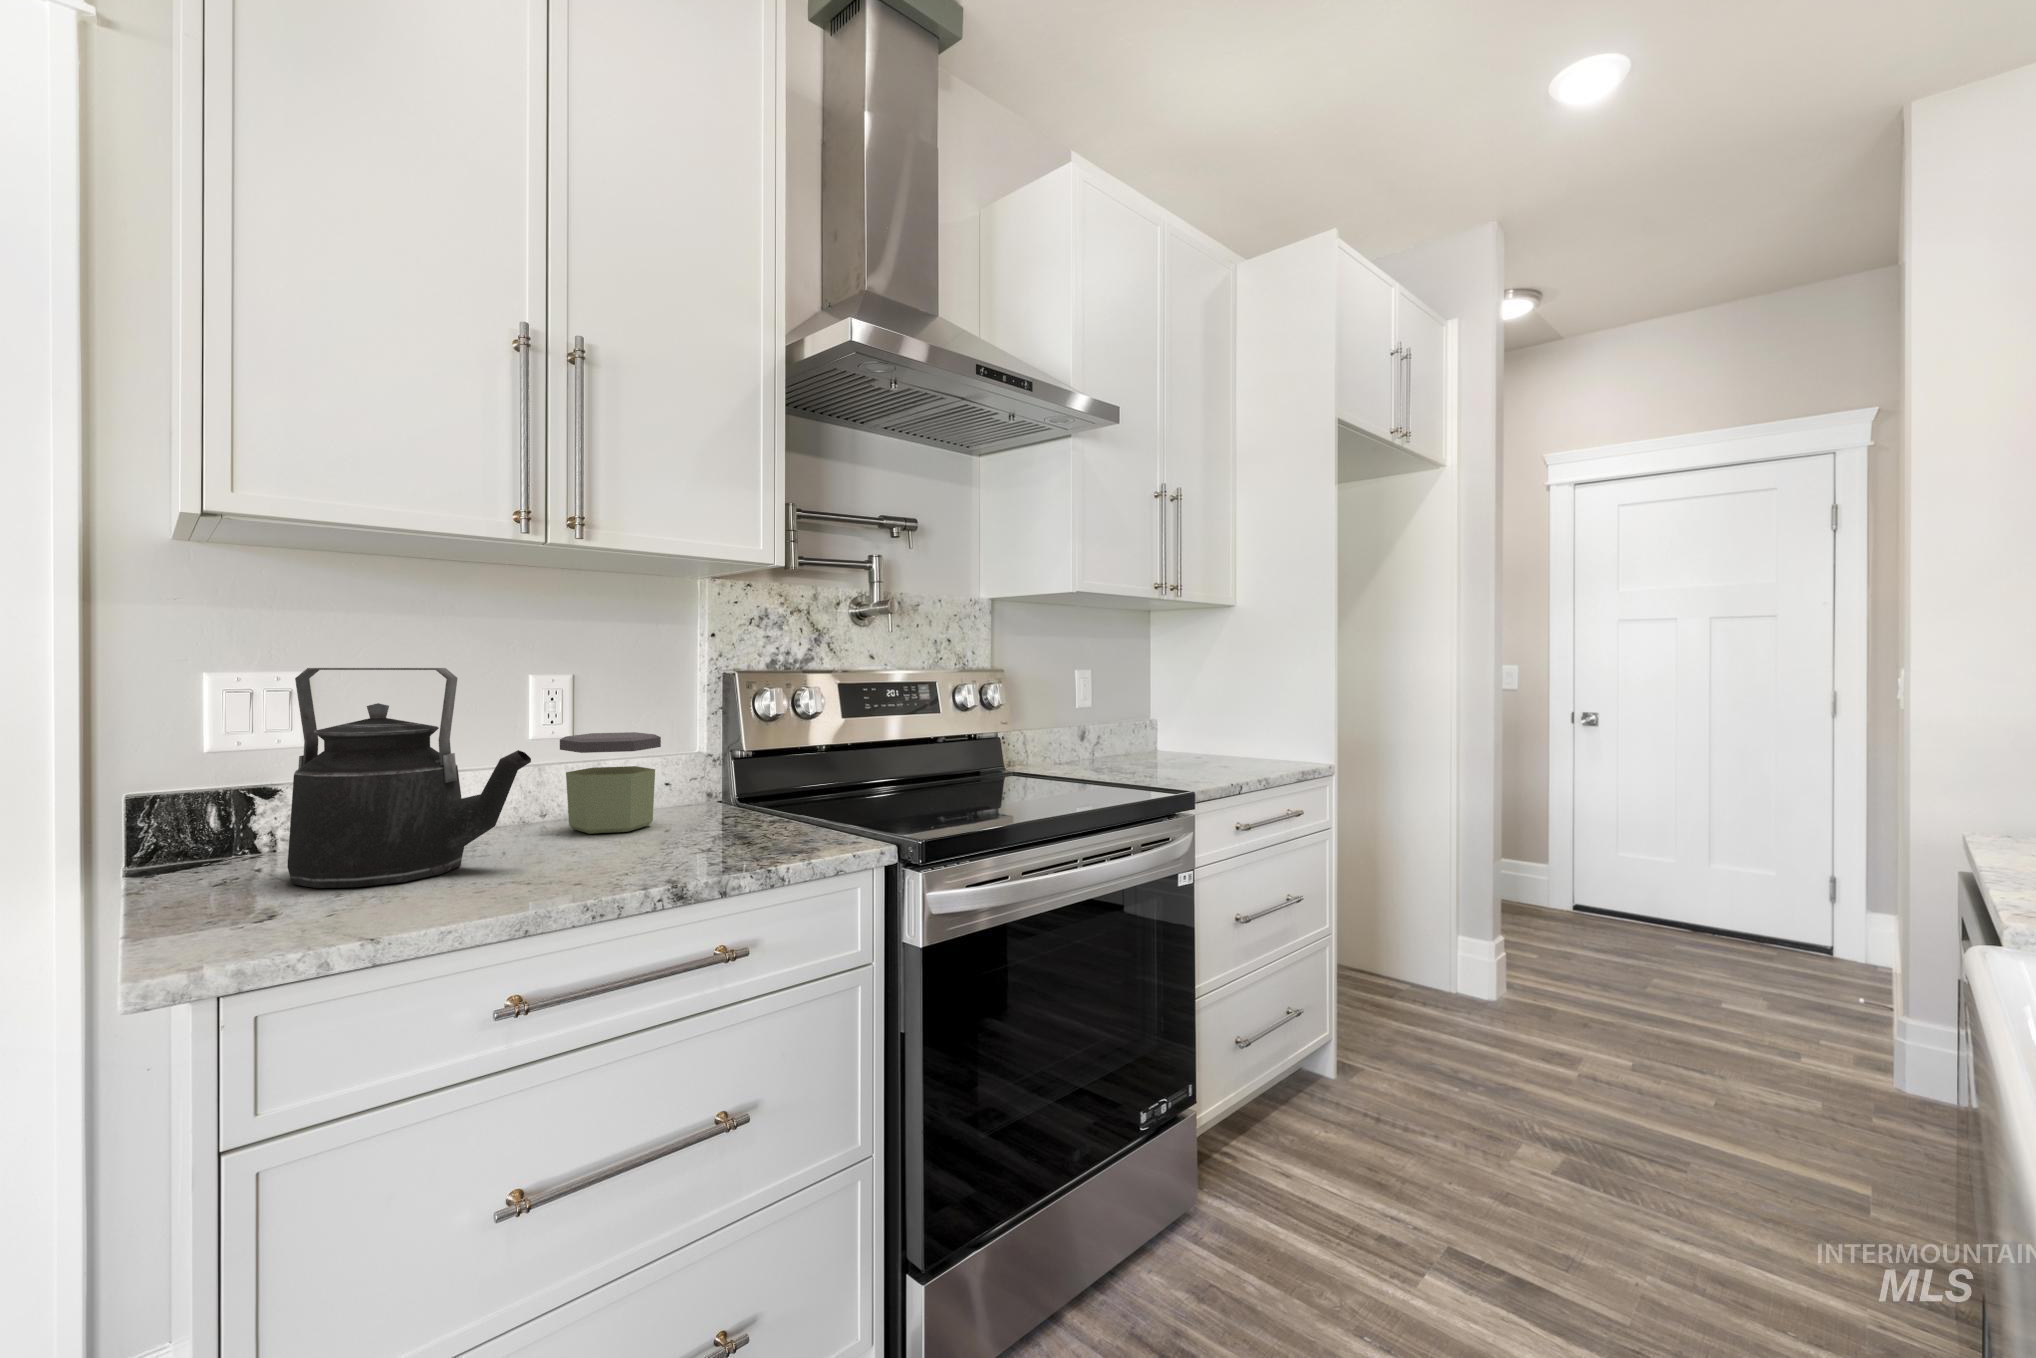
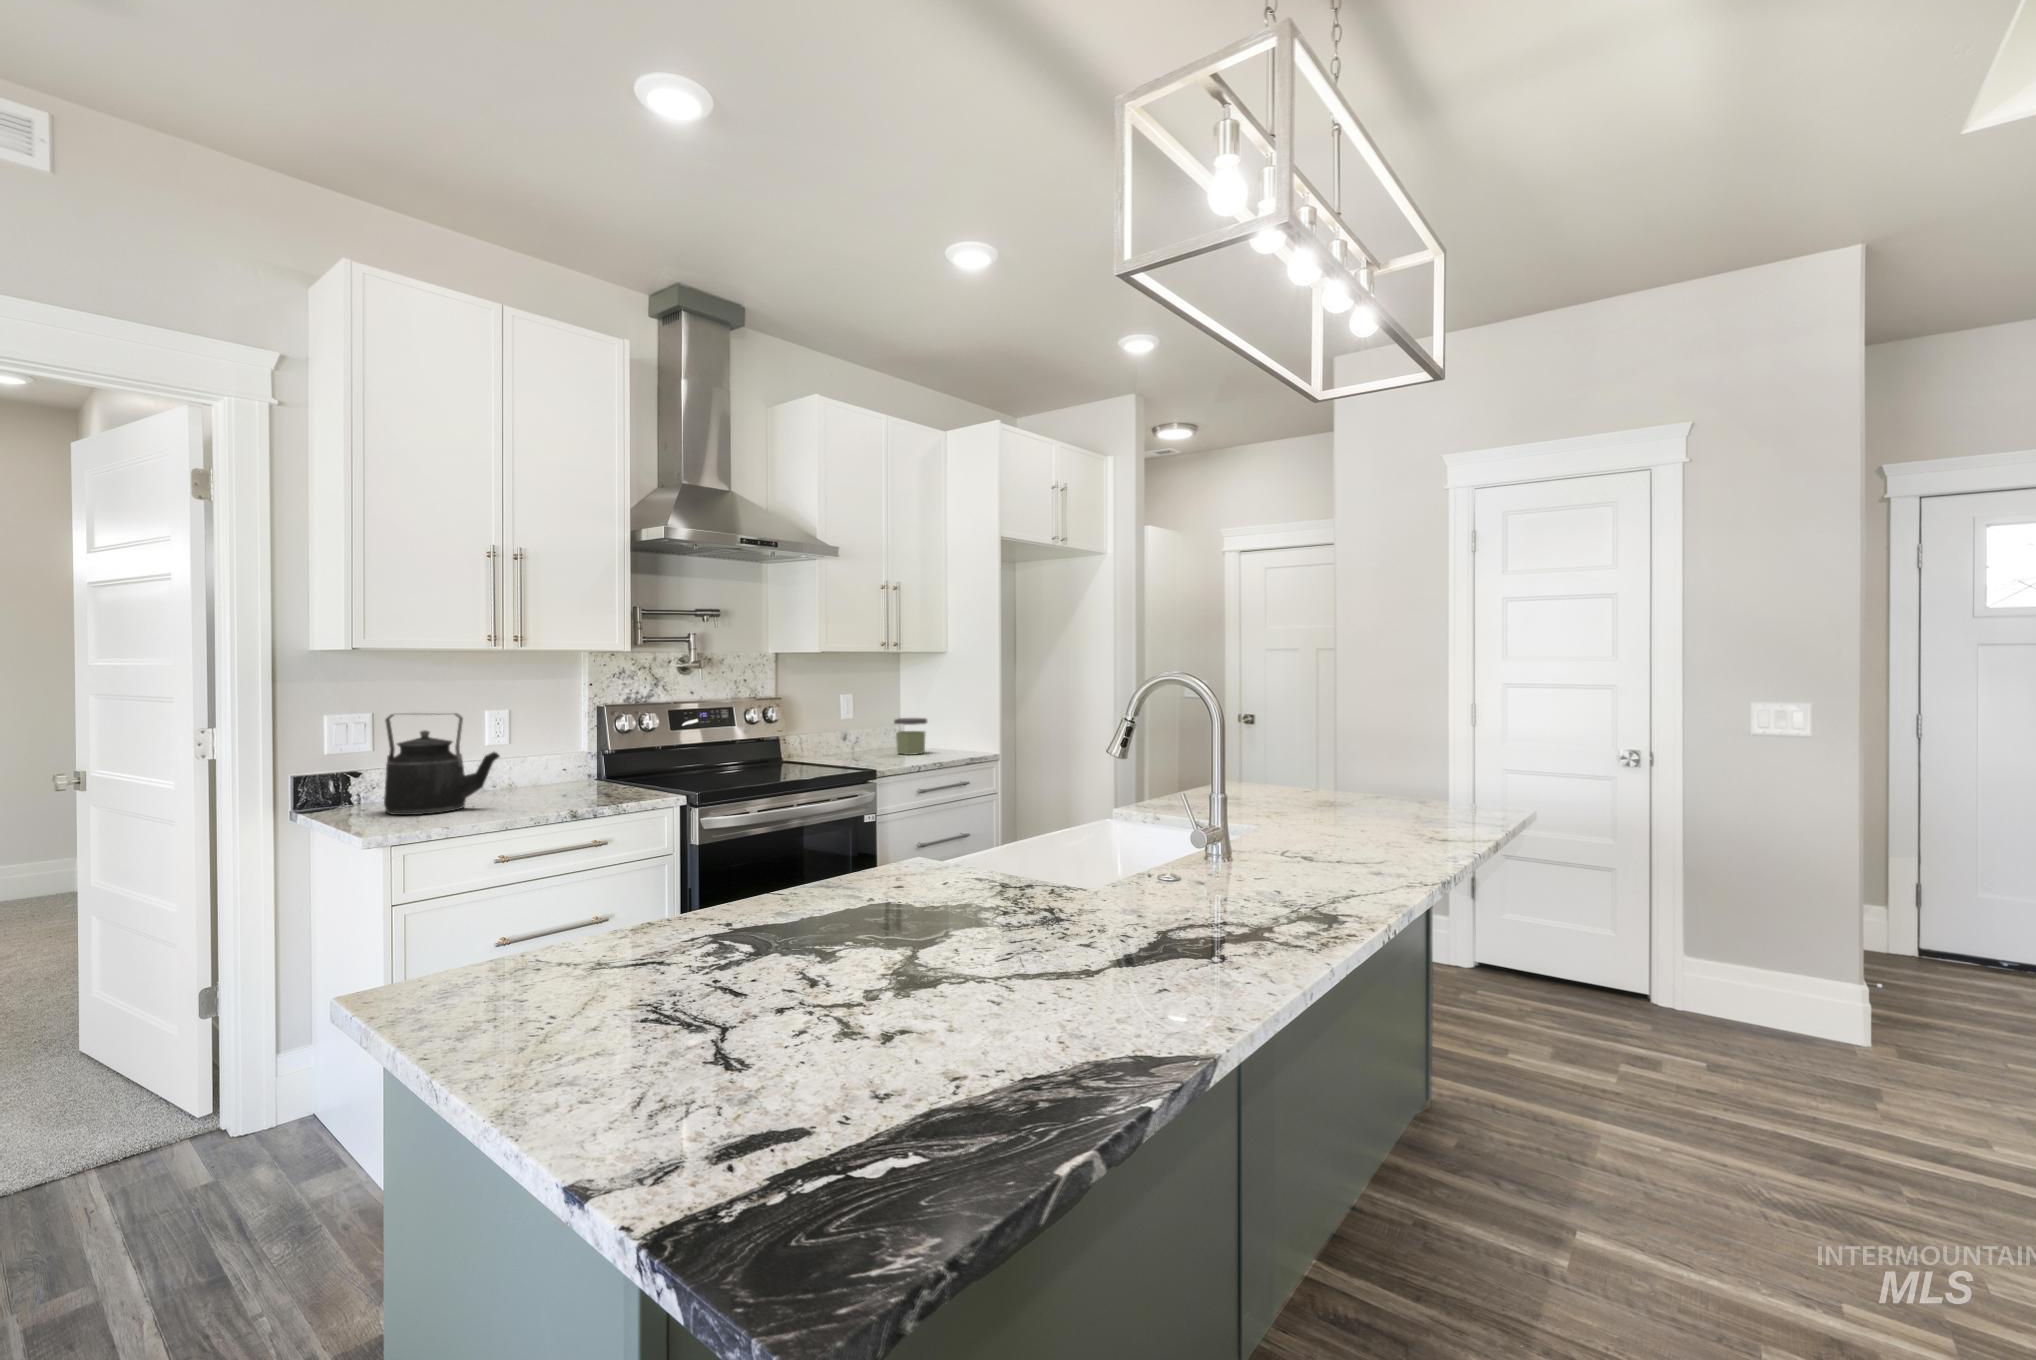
jar: present [560,732,661,834] -> present [894,718,927,755]

